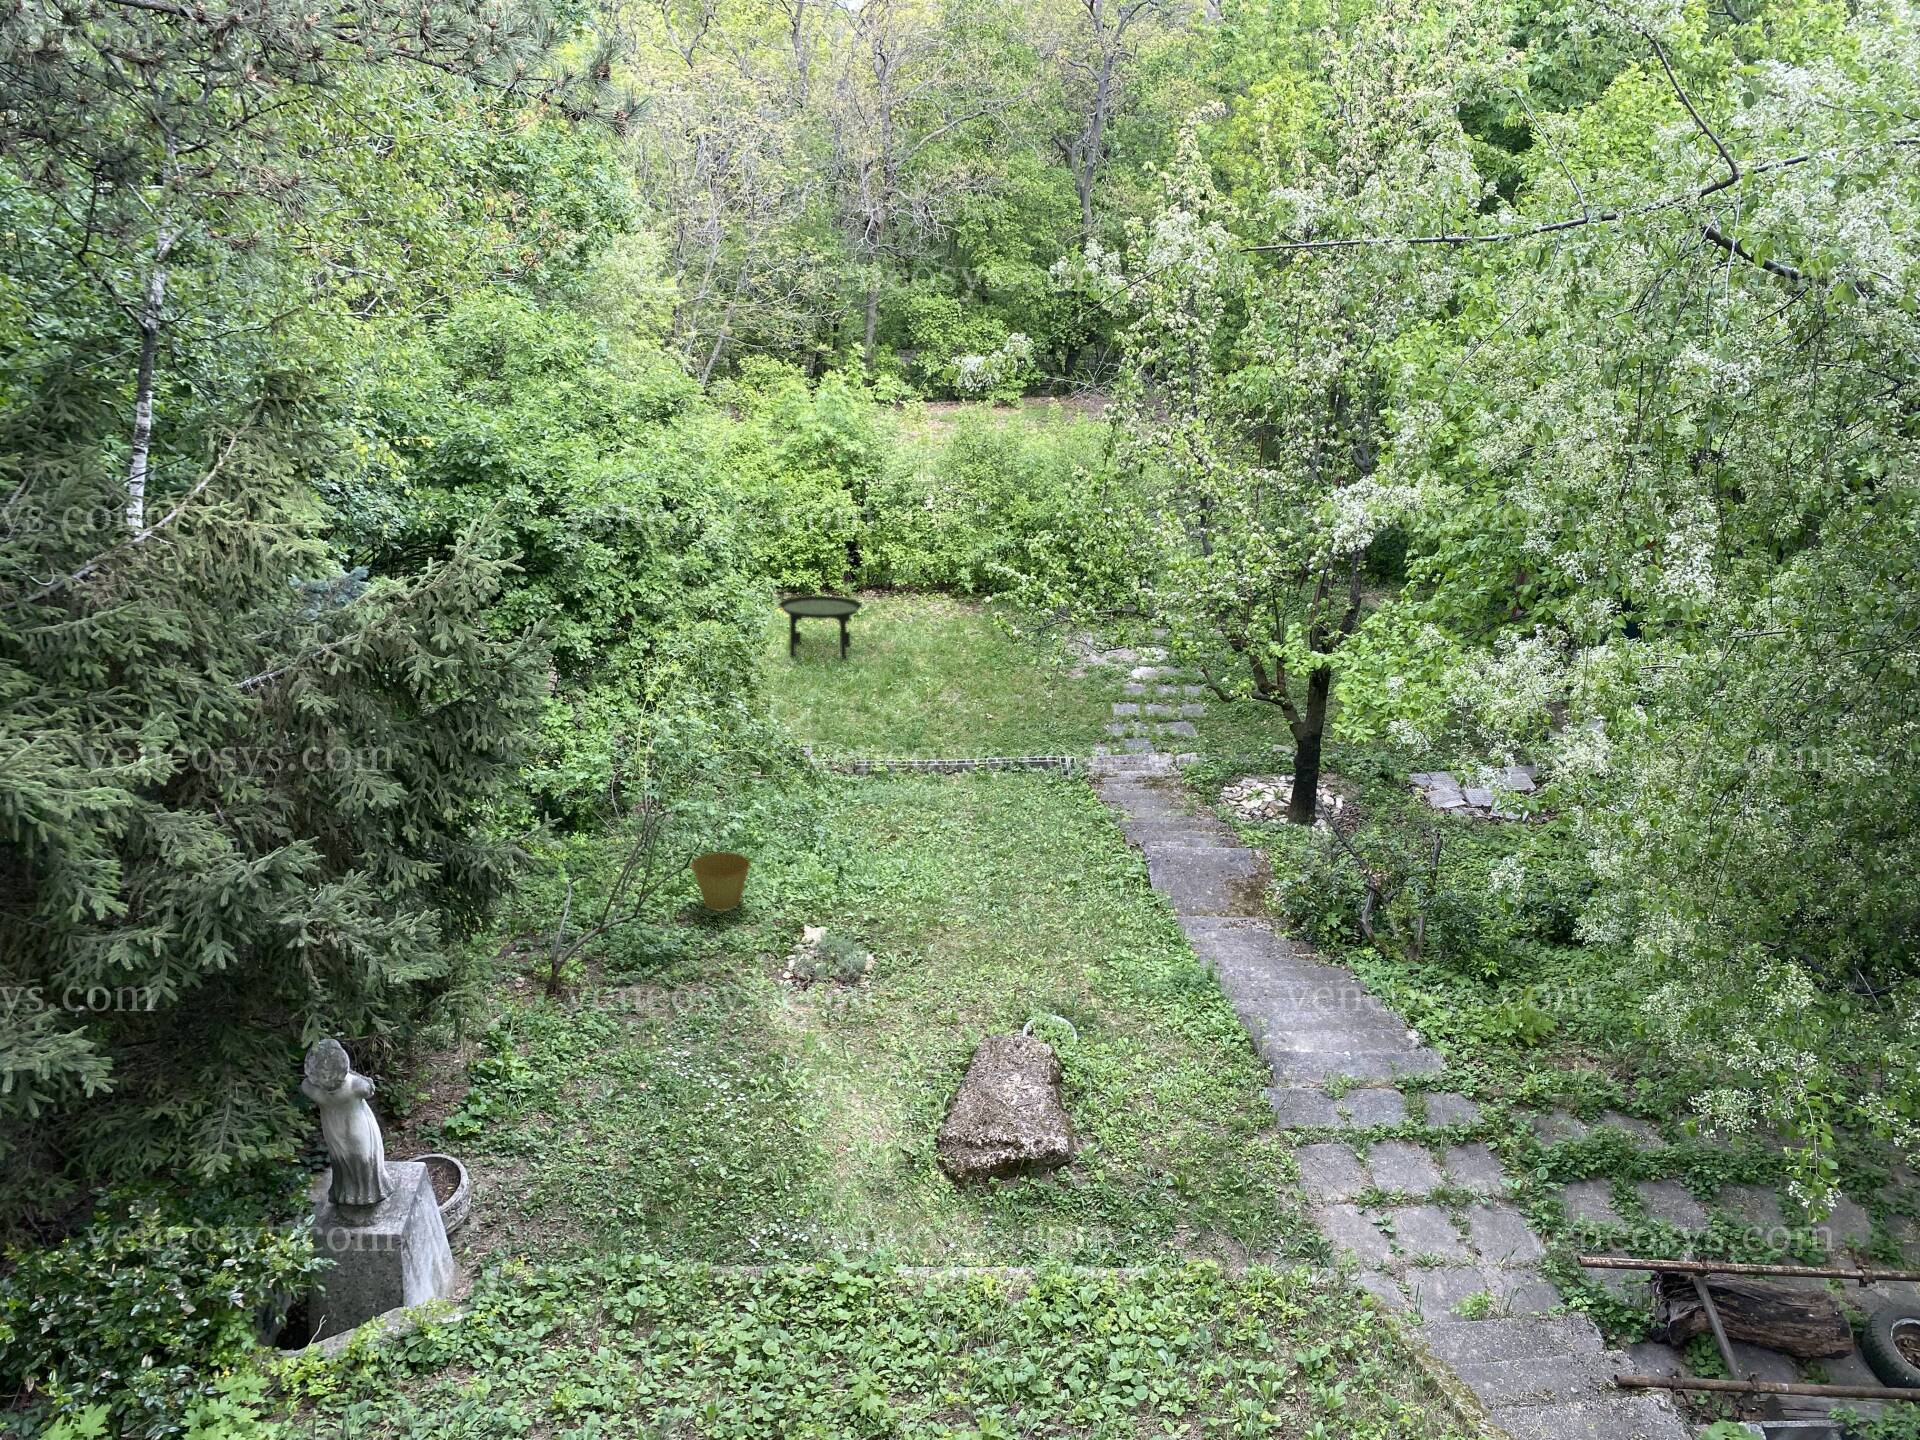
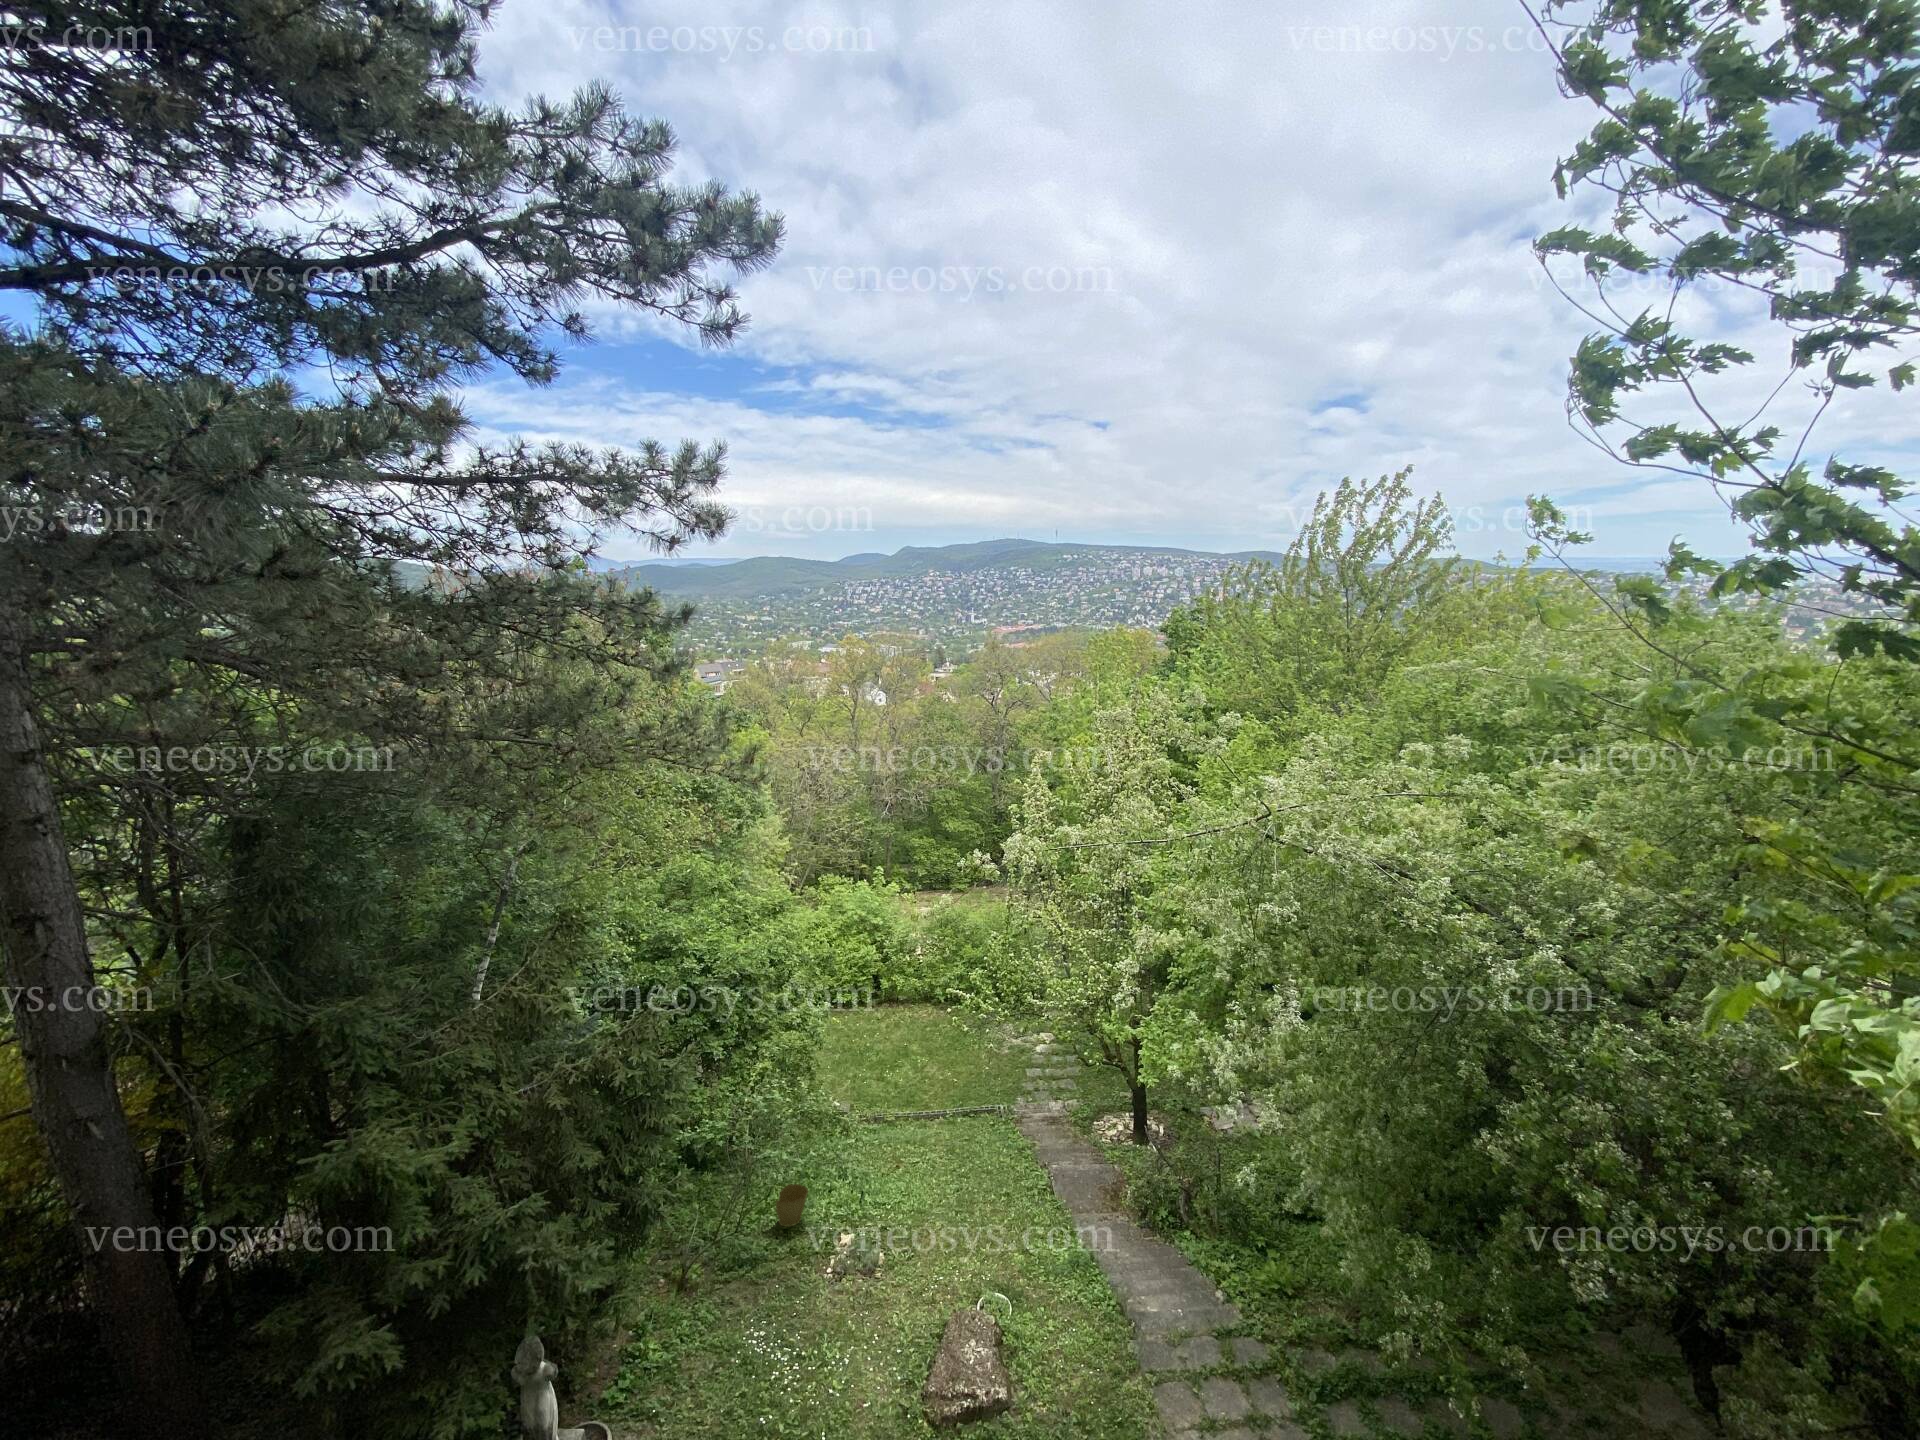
round table: present [779,596,862,659] -> none [831,1008,880,1048]

